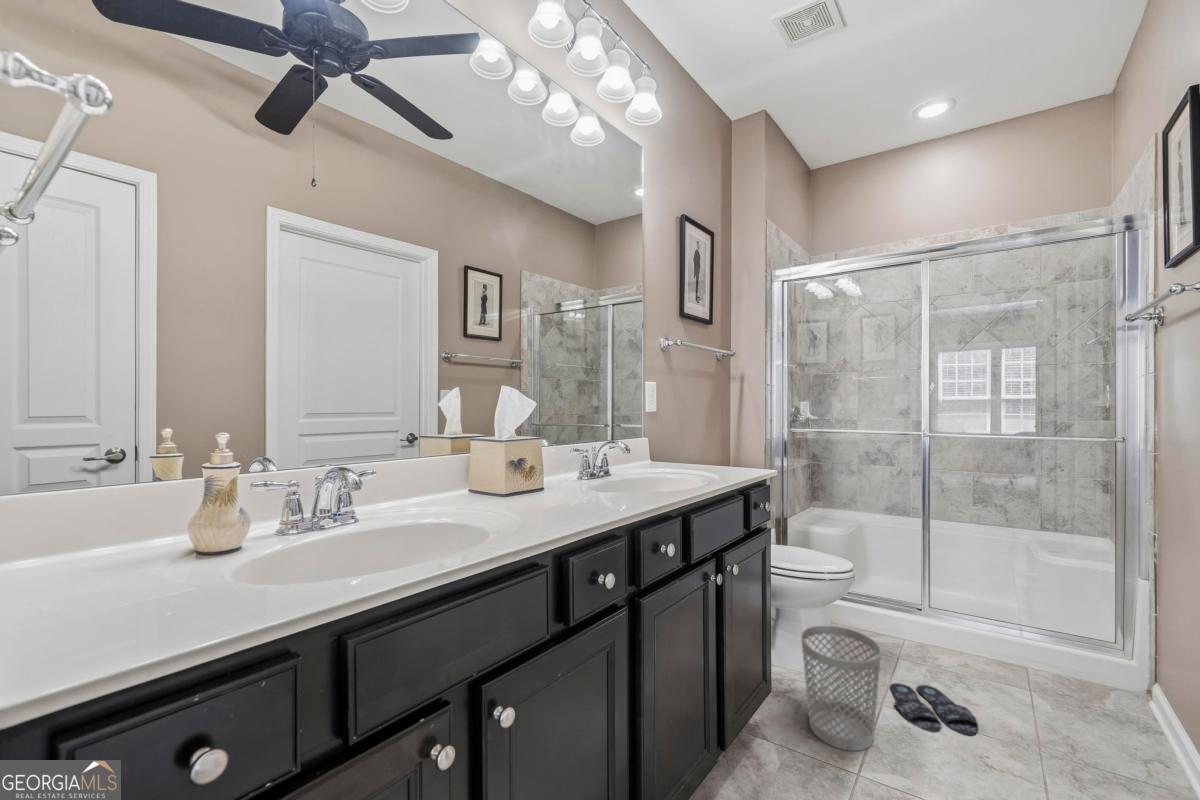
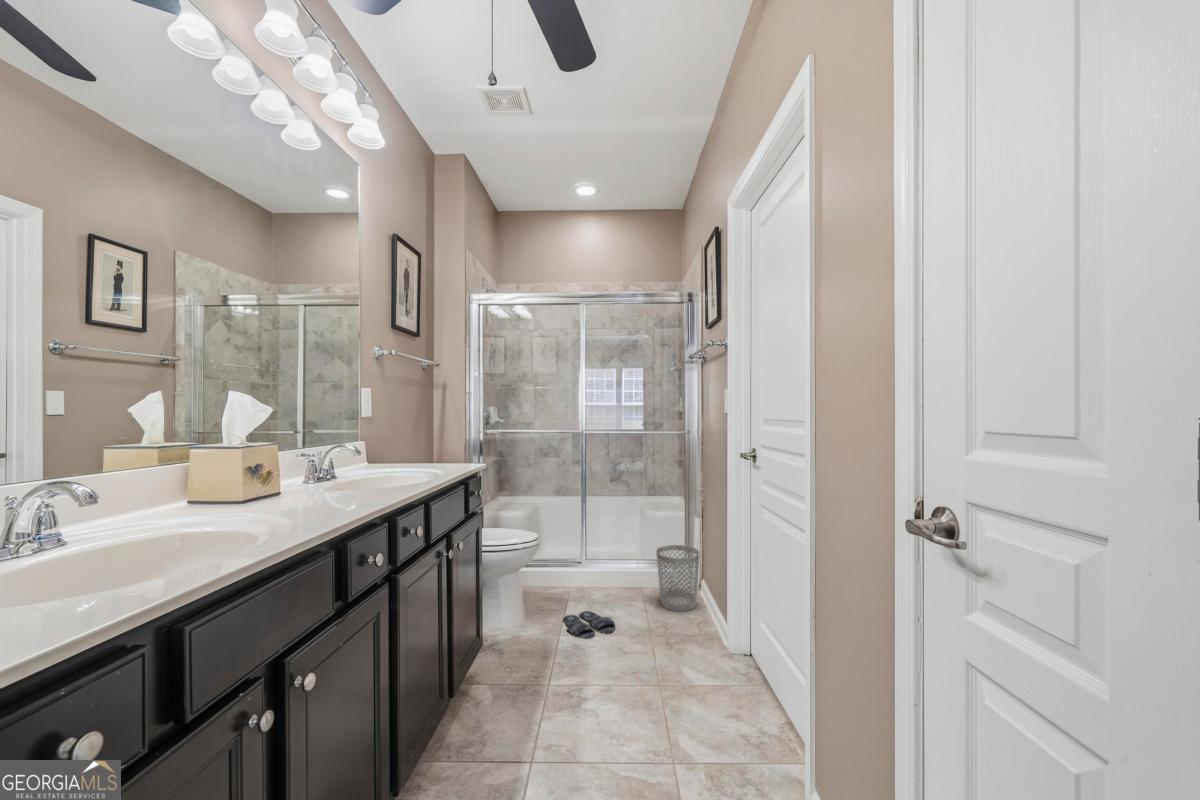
wastebasket: present [801,625,881,751] -> present [656,545,700,611]

